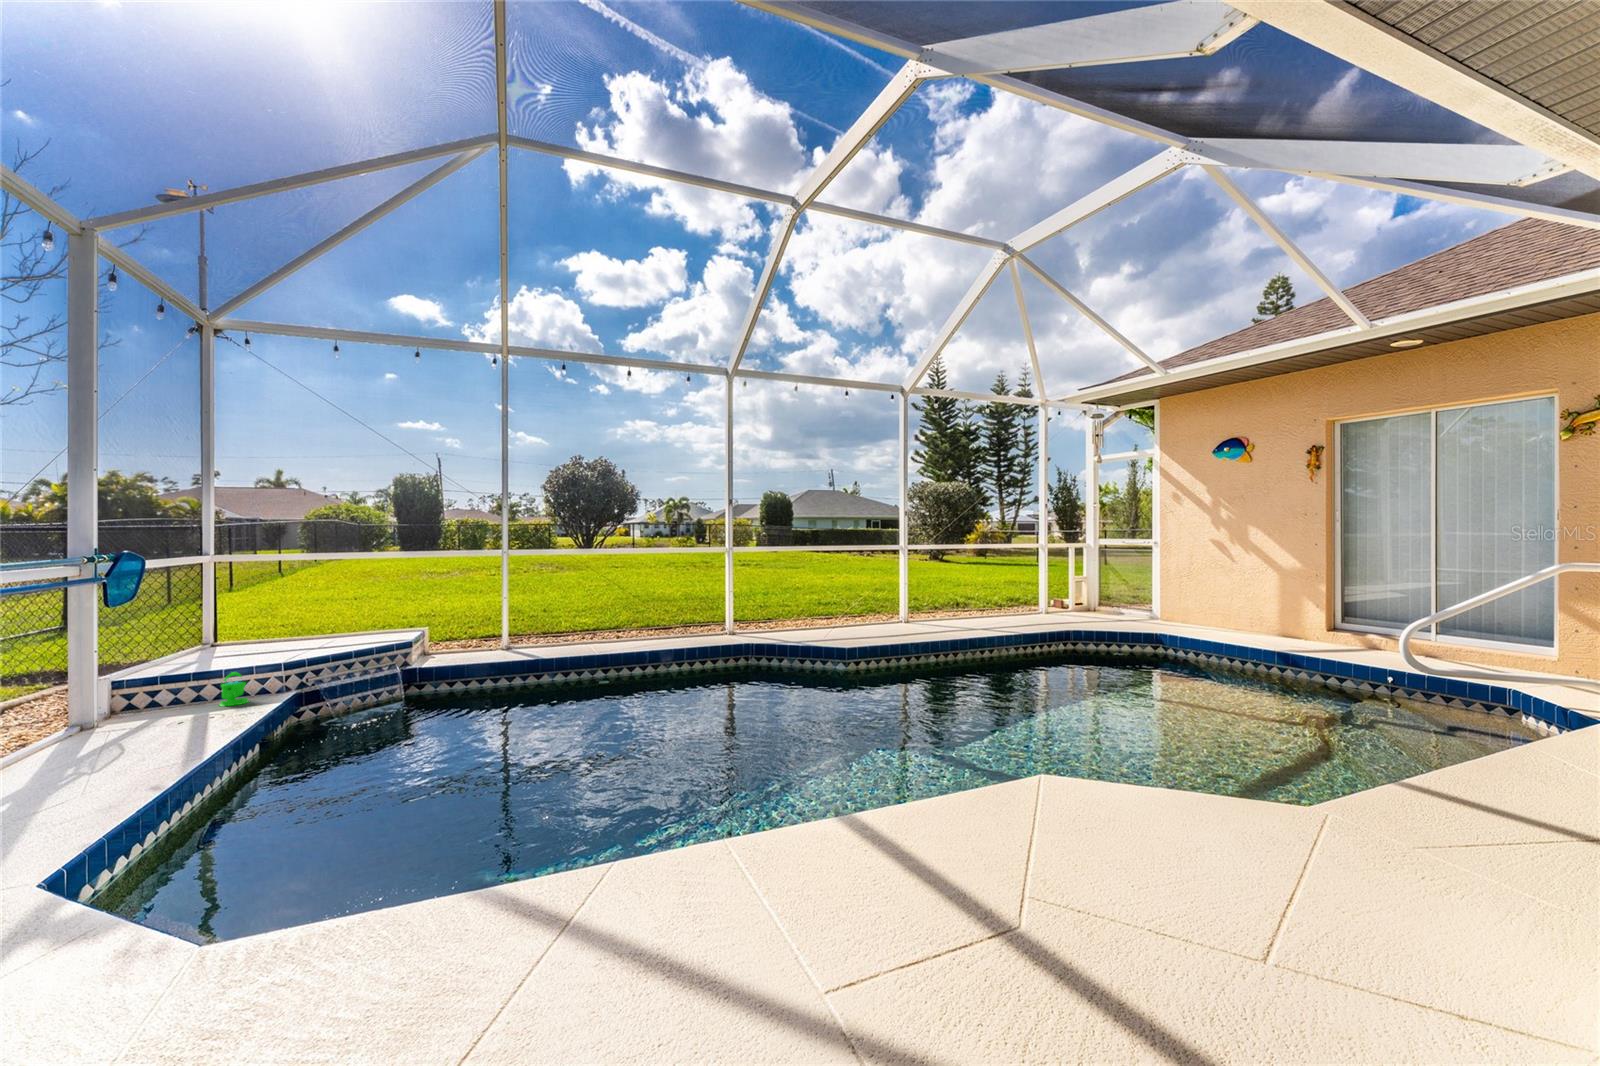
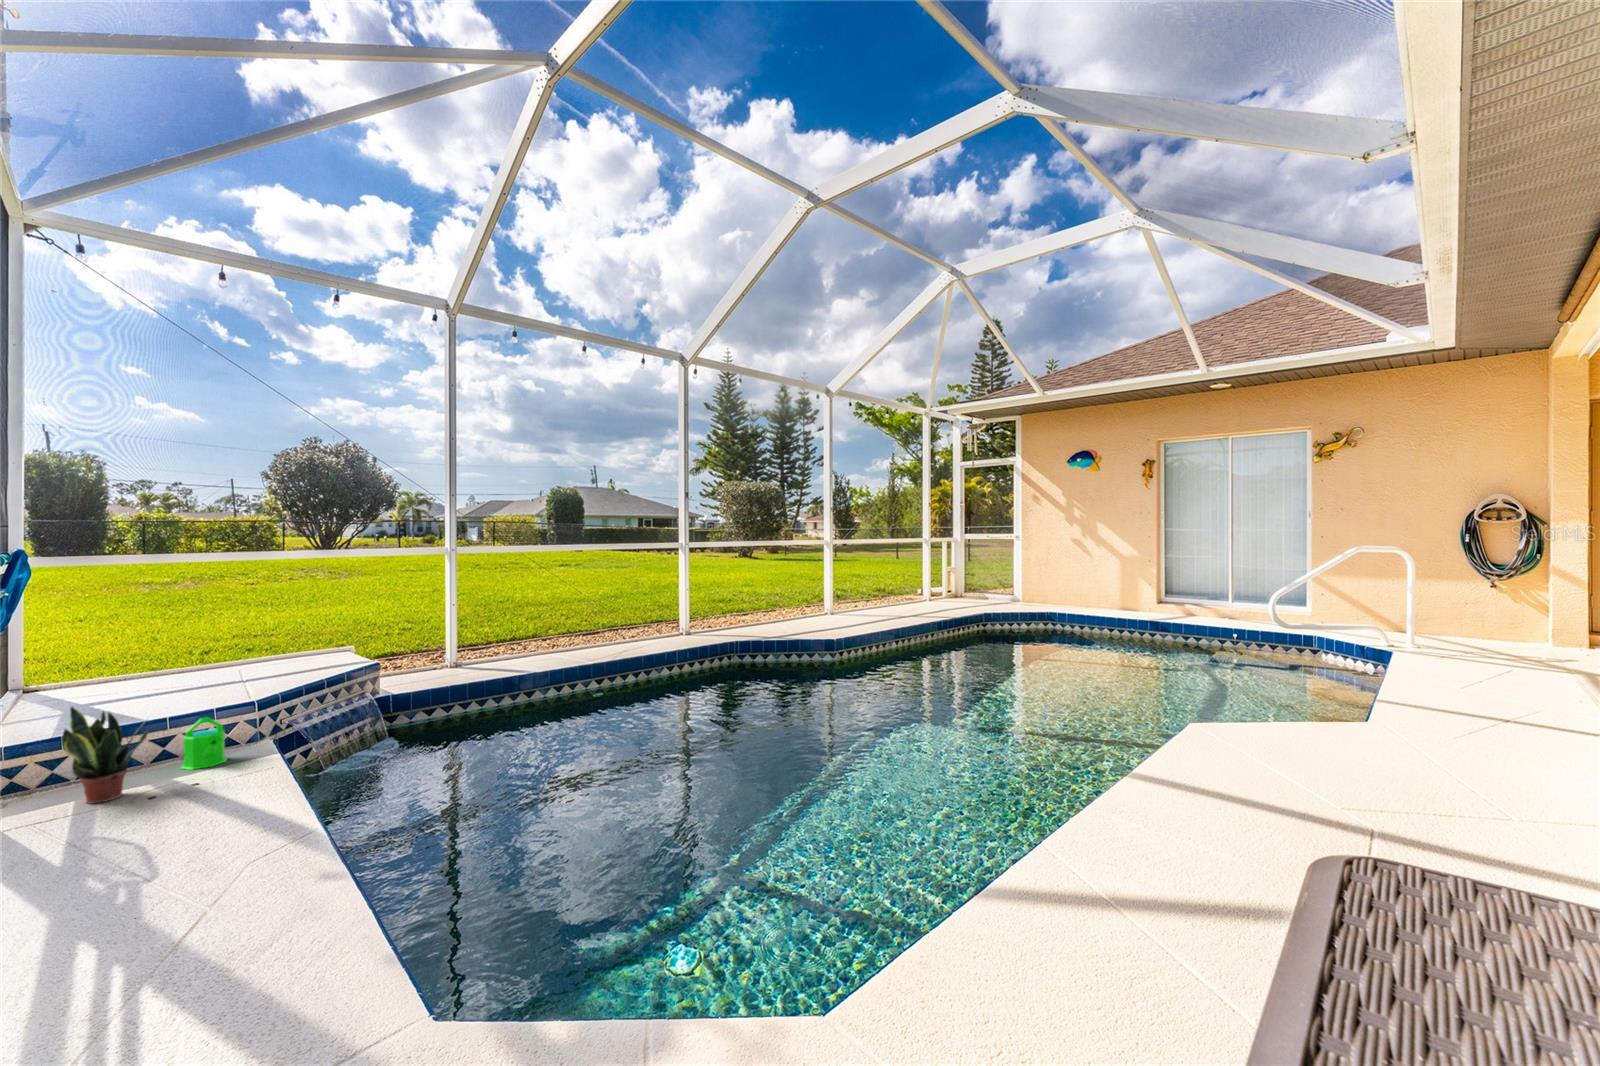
potted plant: none [123,656,186,719] -> present [61,707,148,804]

